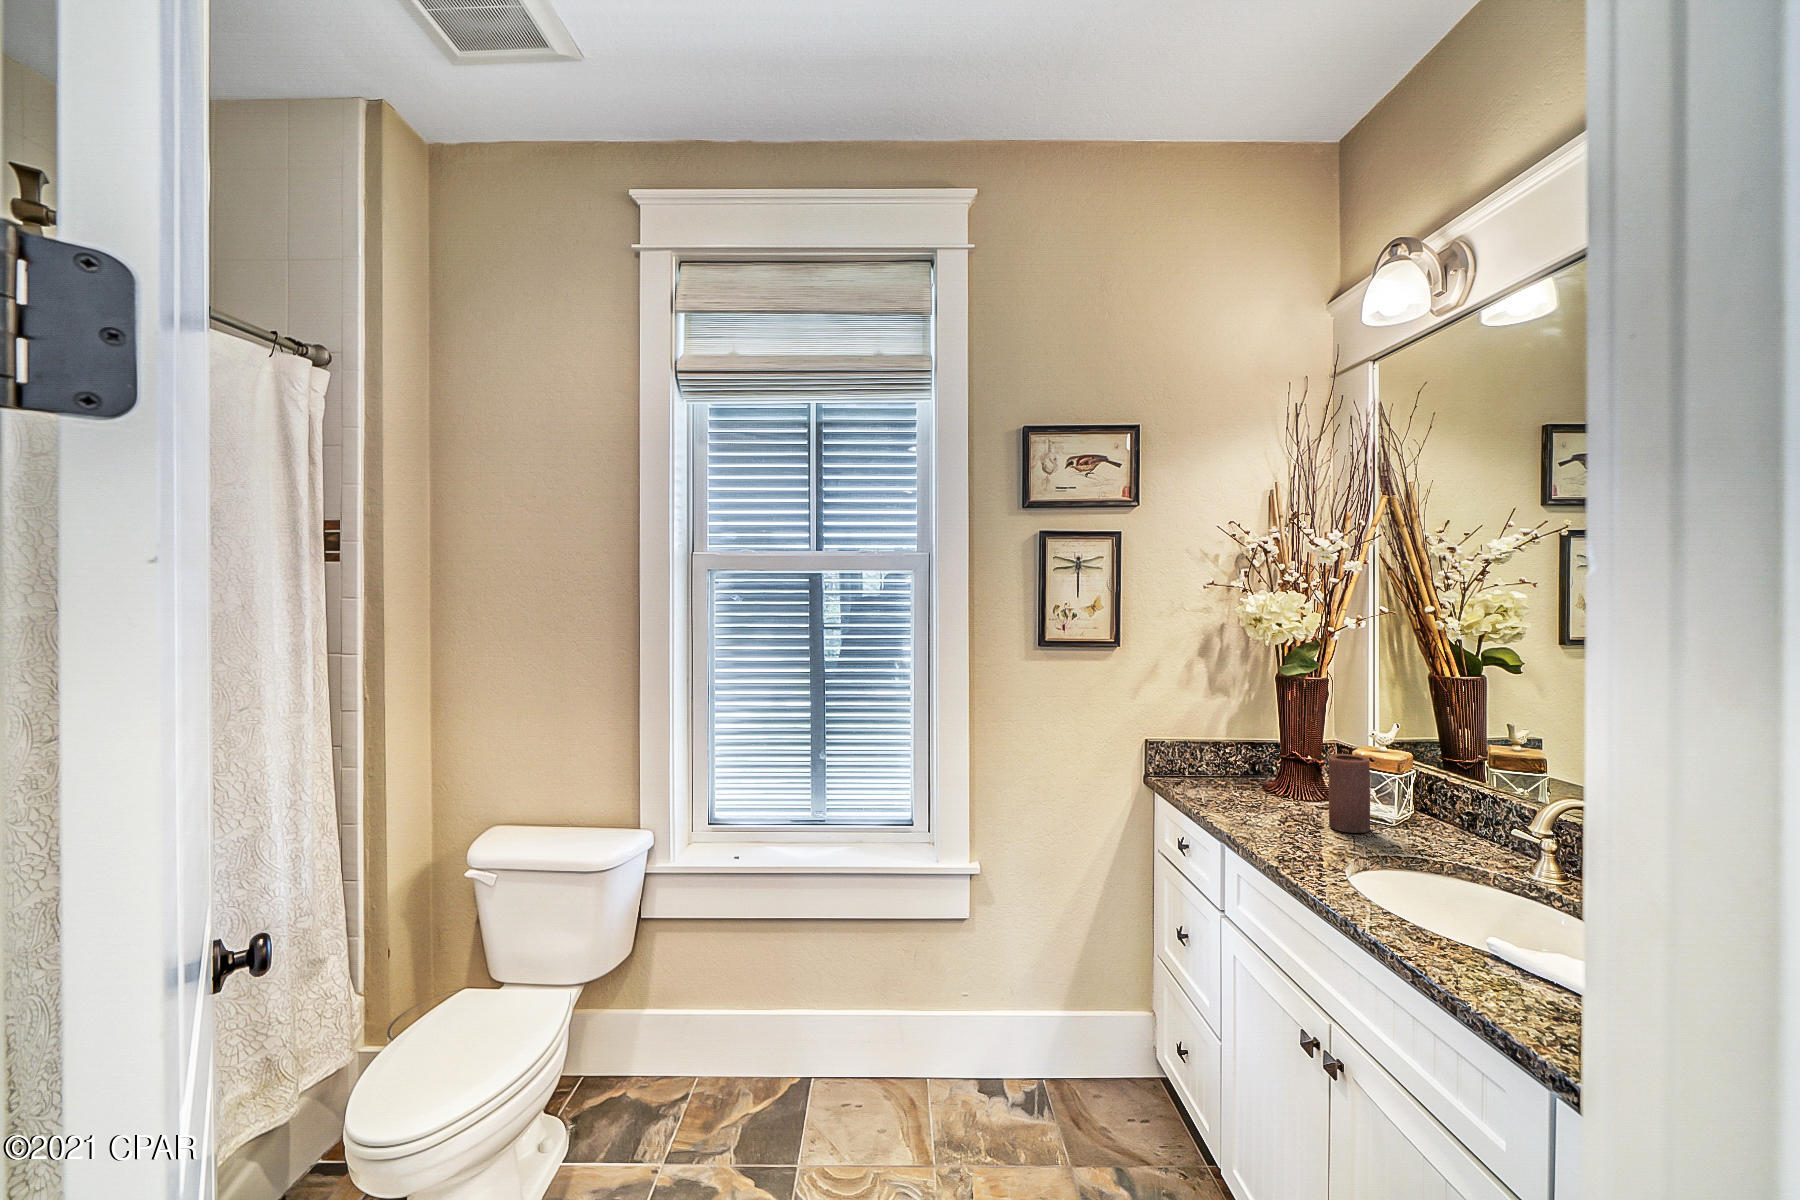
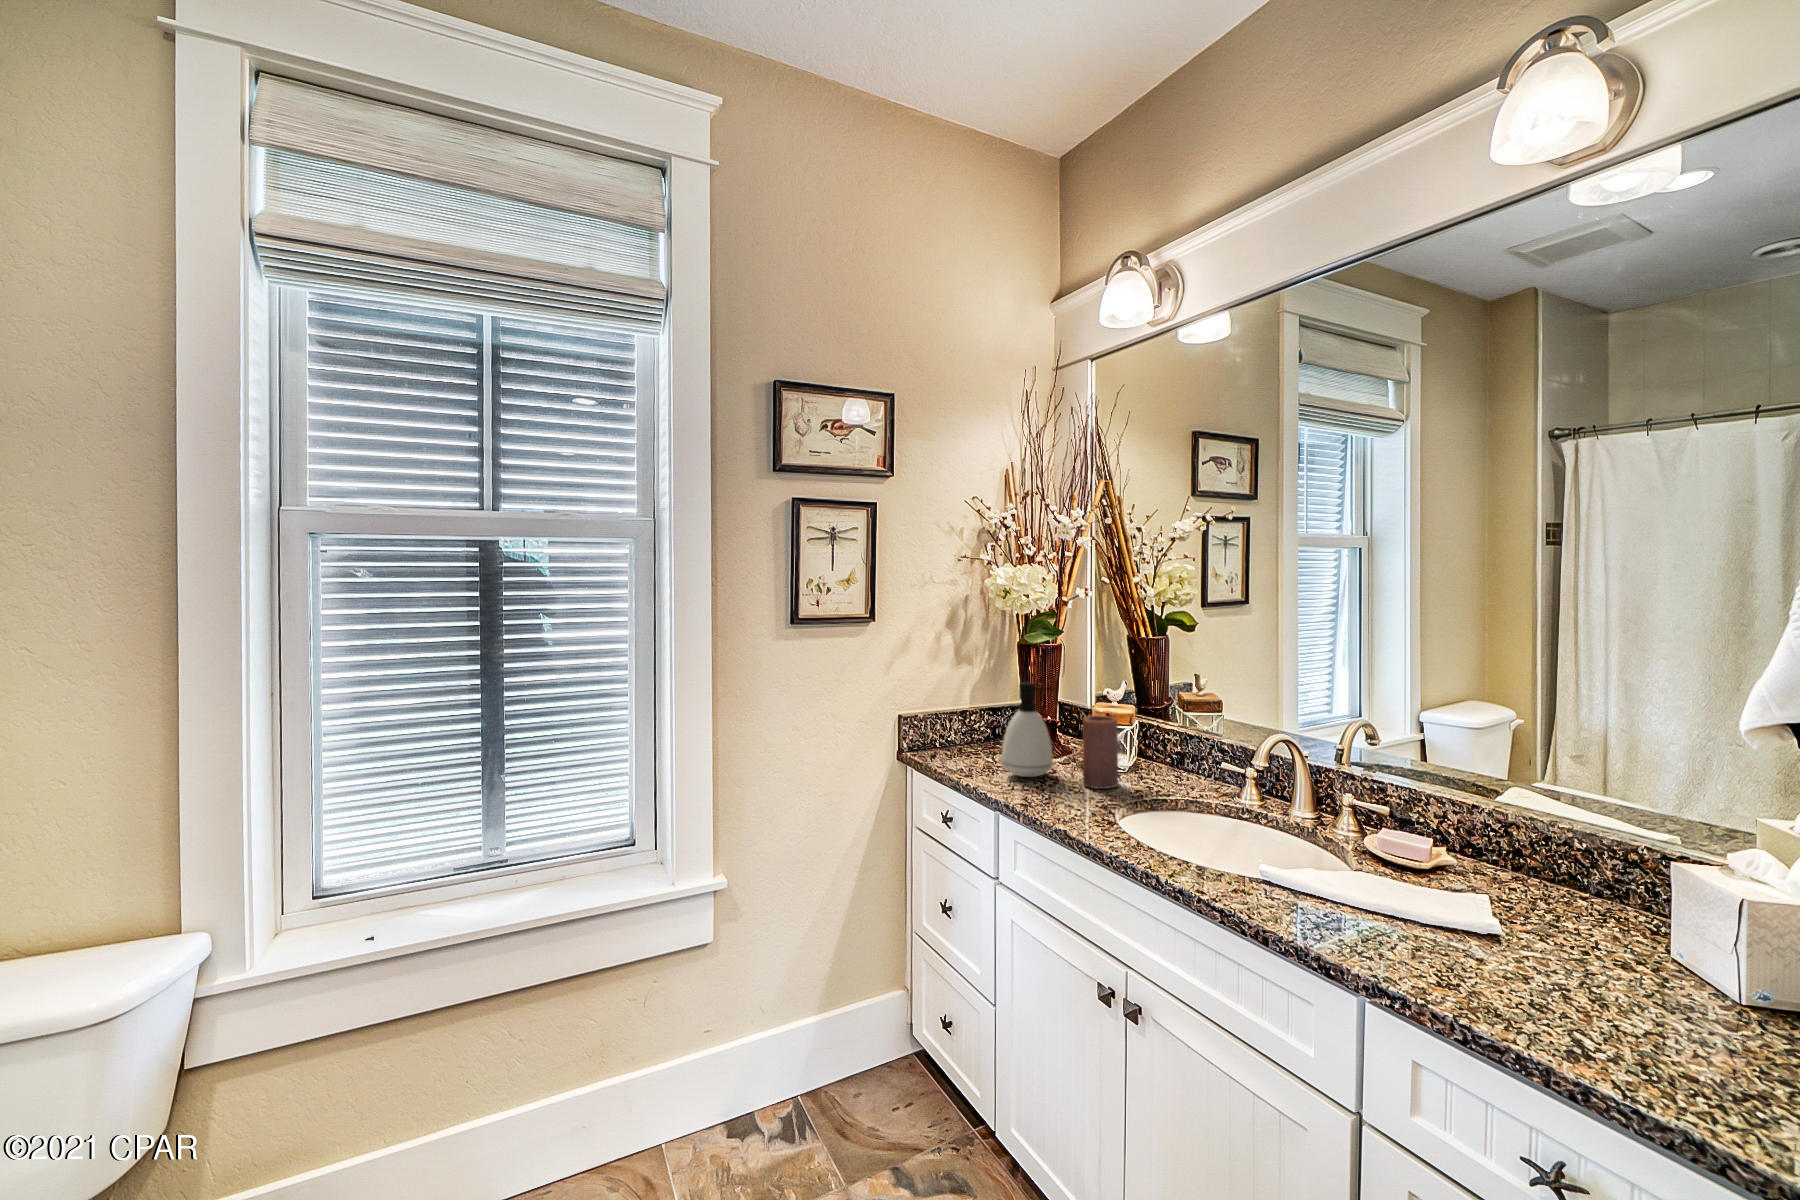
soap dispenser: none [1243,714,1301,811] -> present [1002,682,1054,777]

